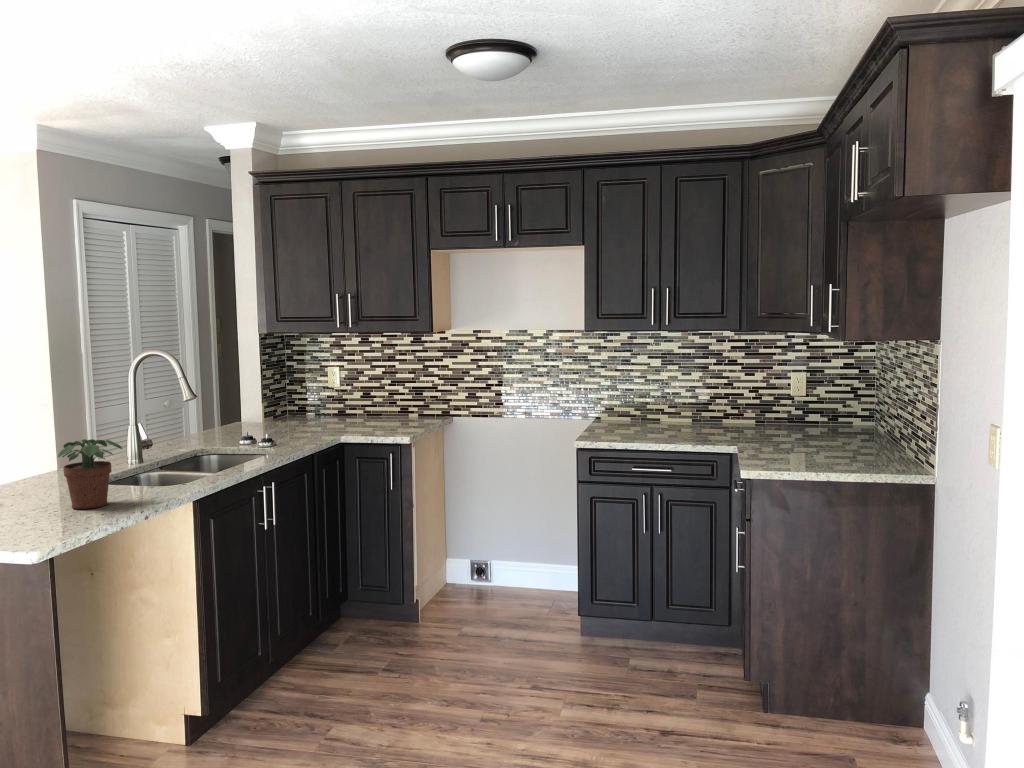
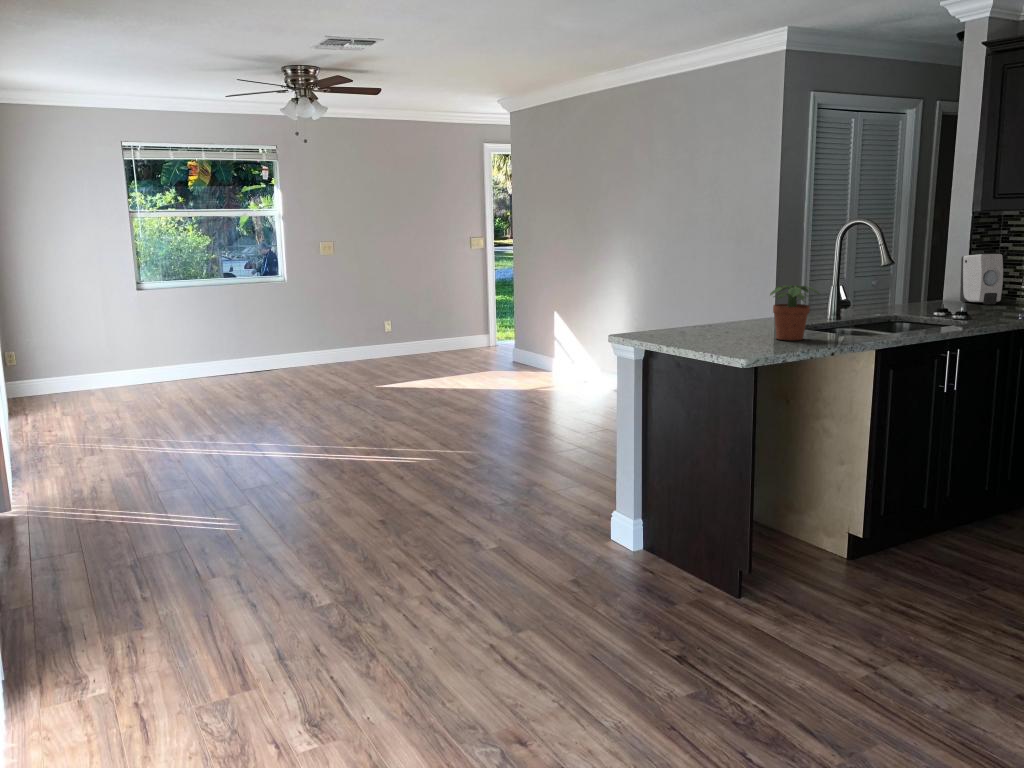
soap dispenser: none [255,374,295,424] -> present [960,254,1003,304]

